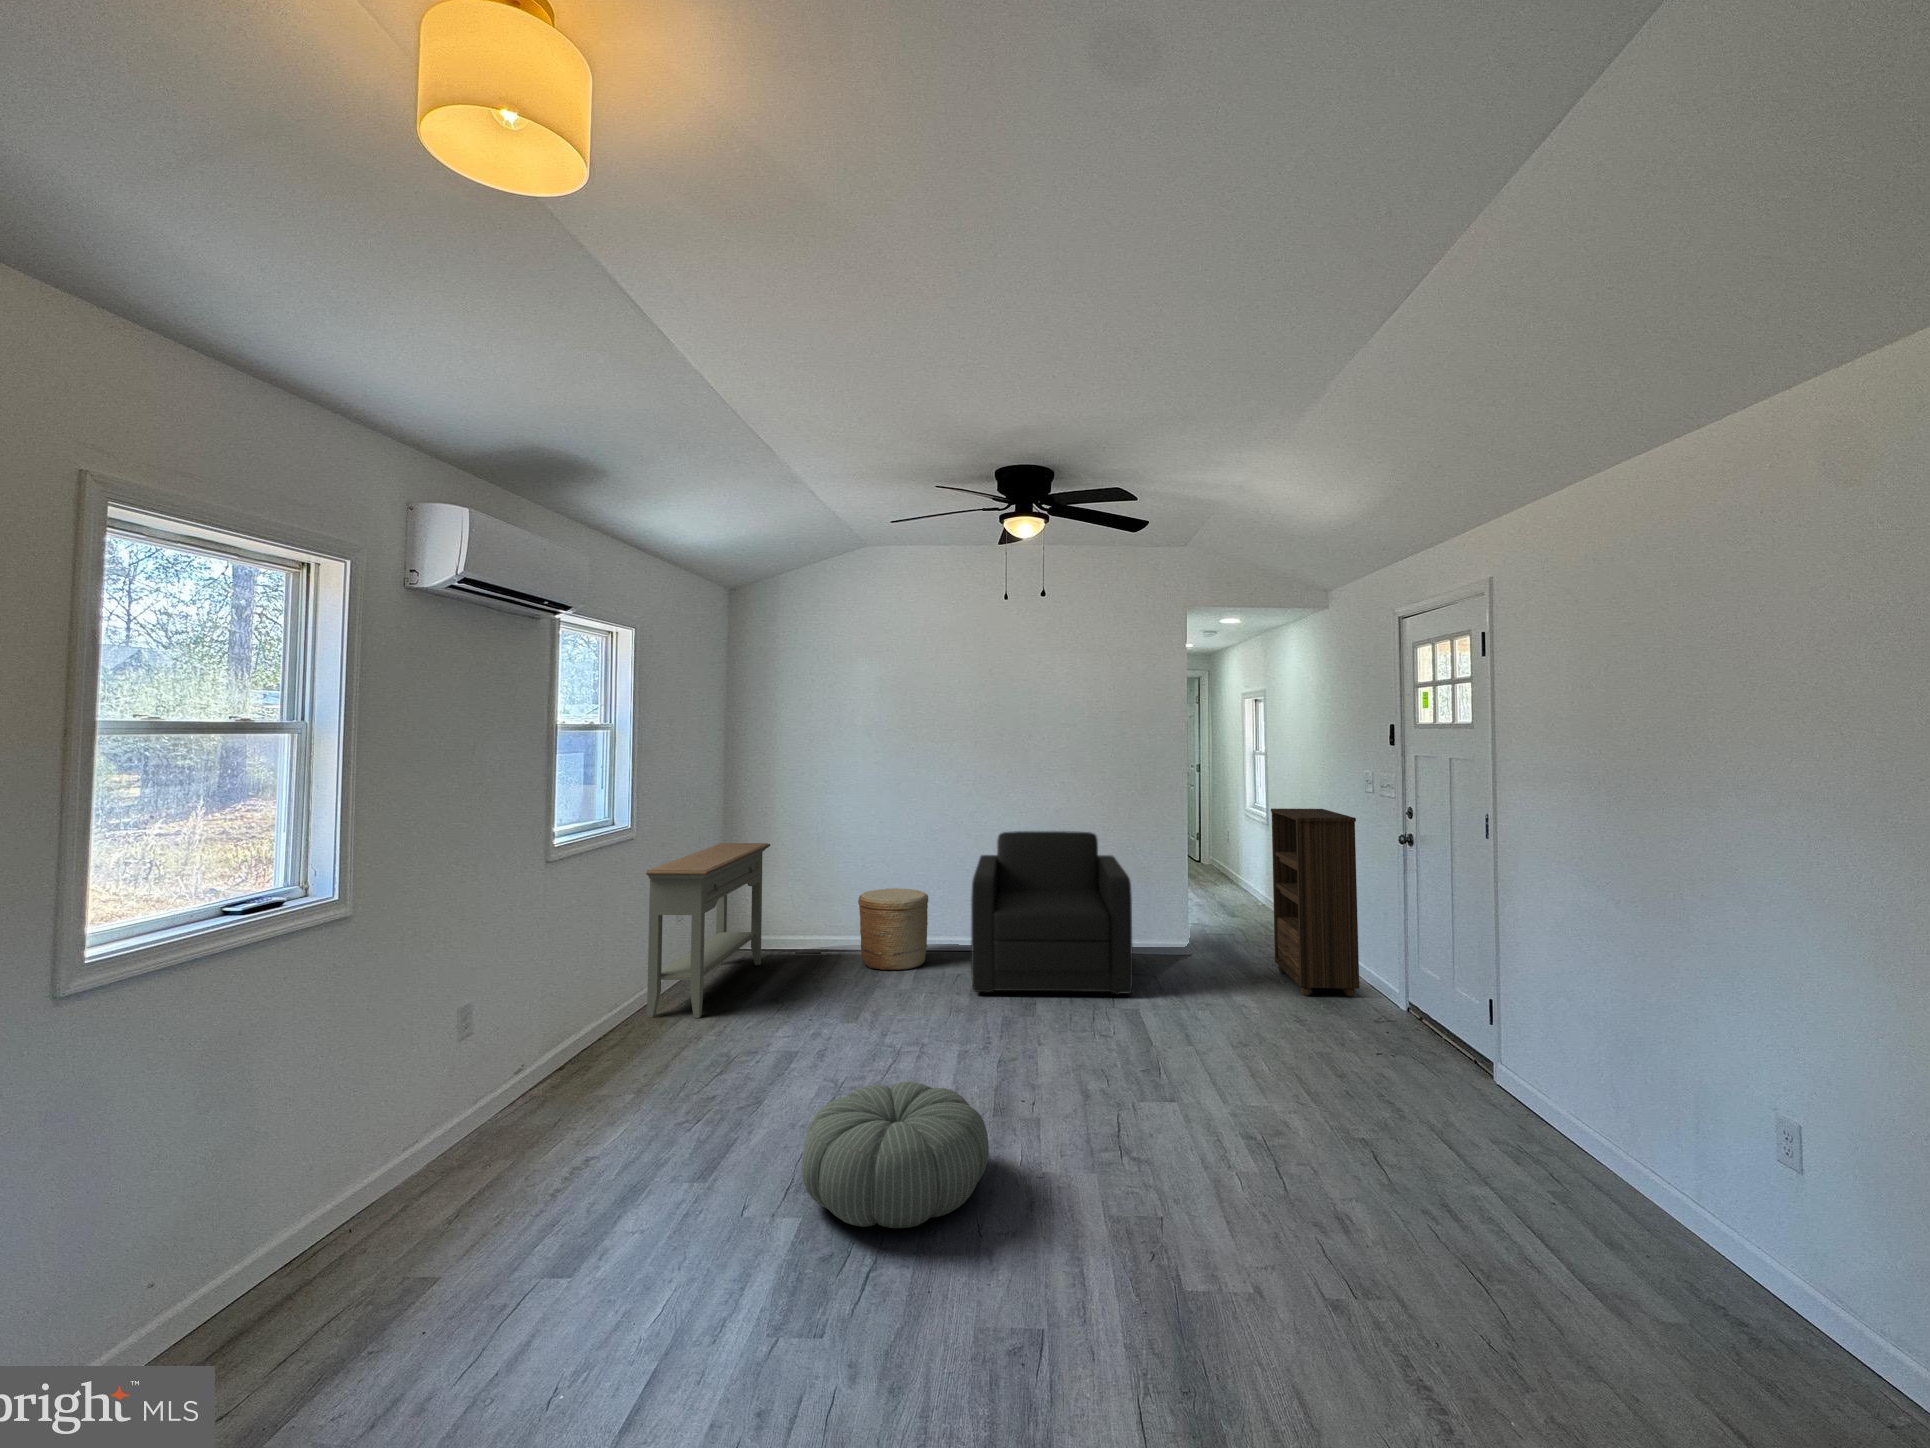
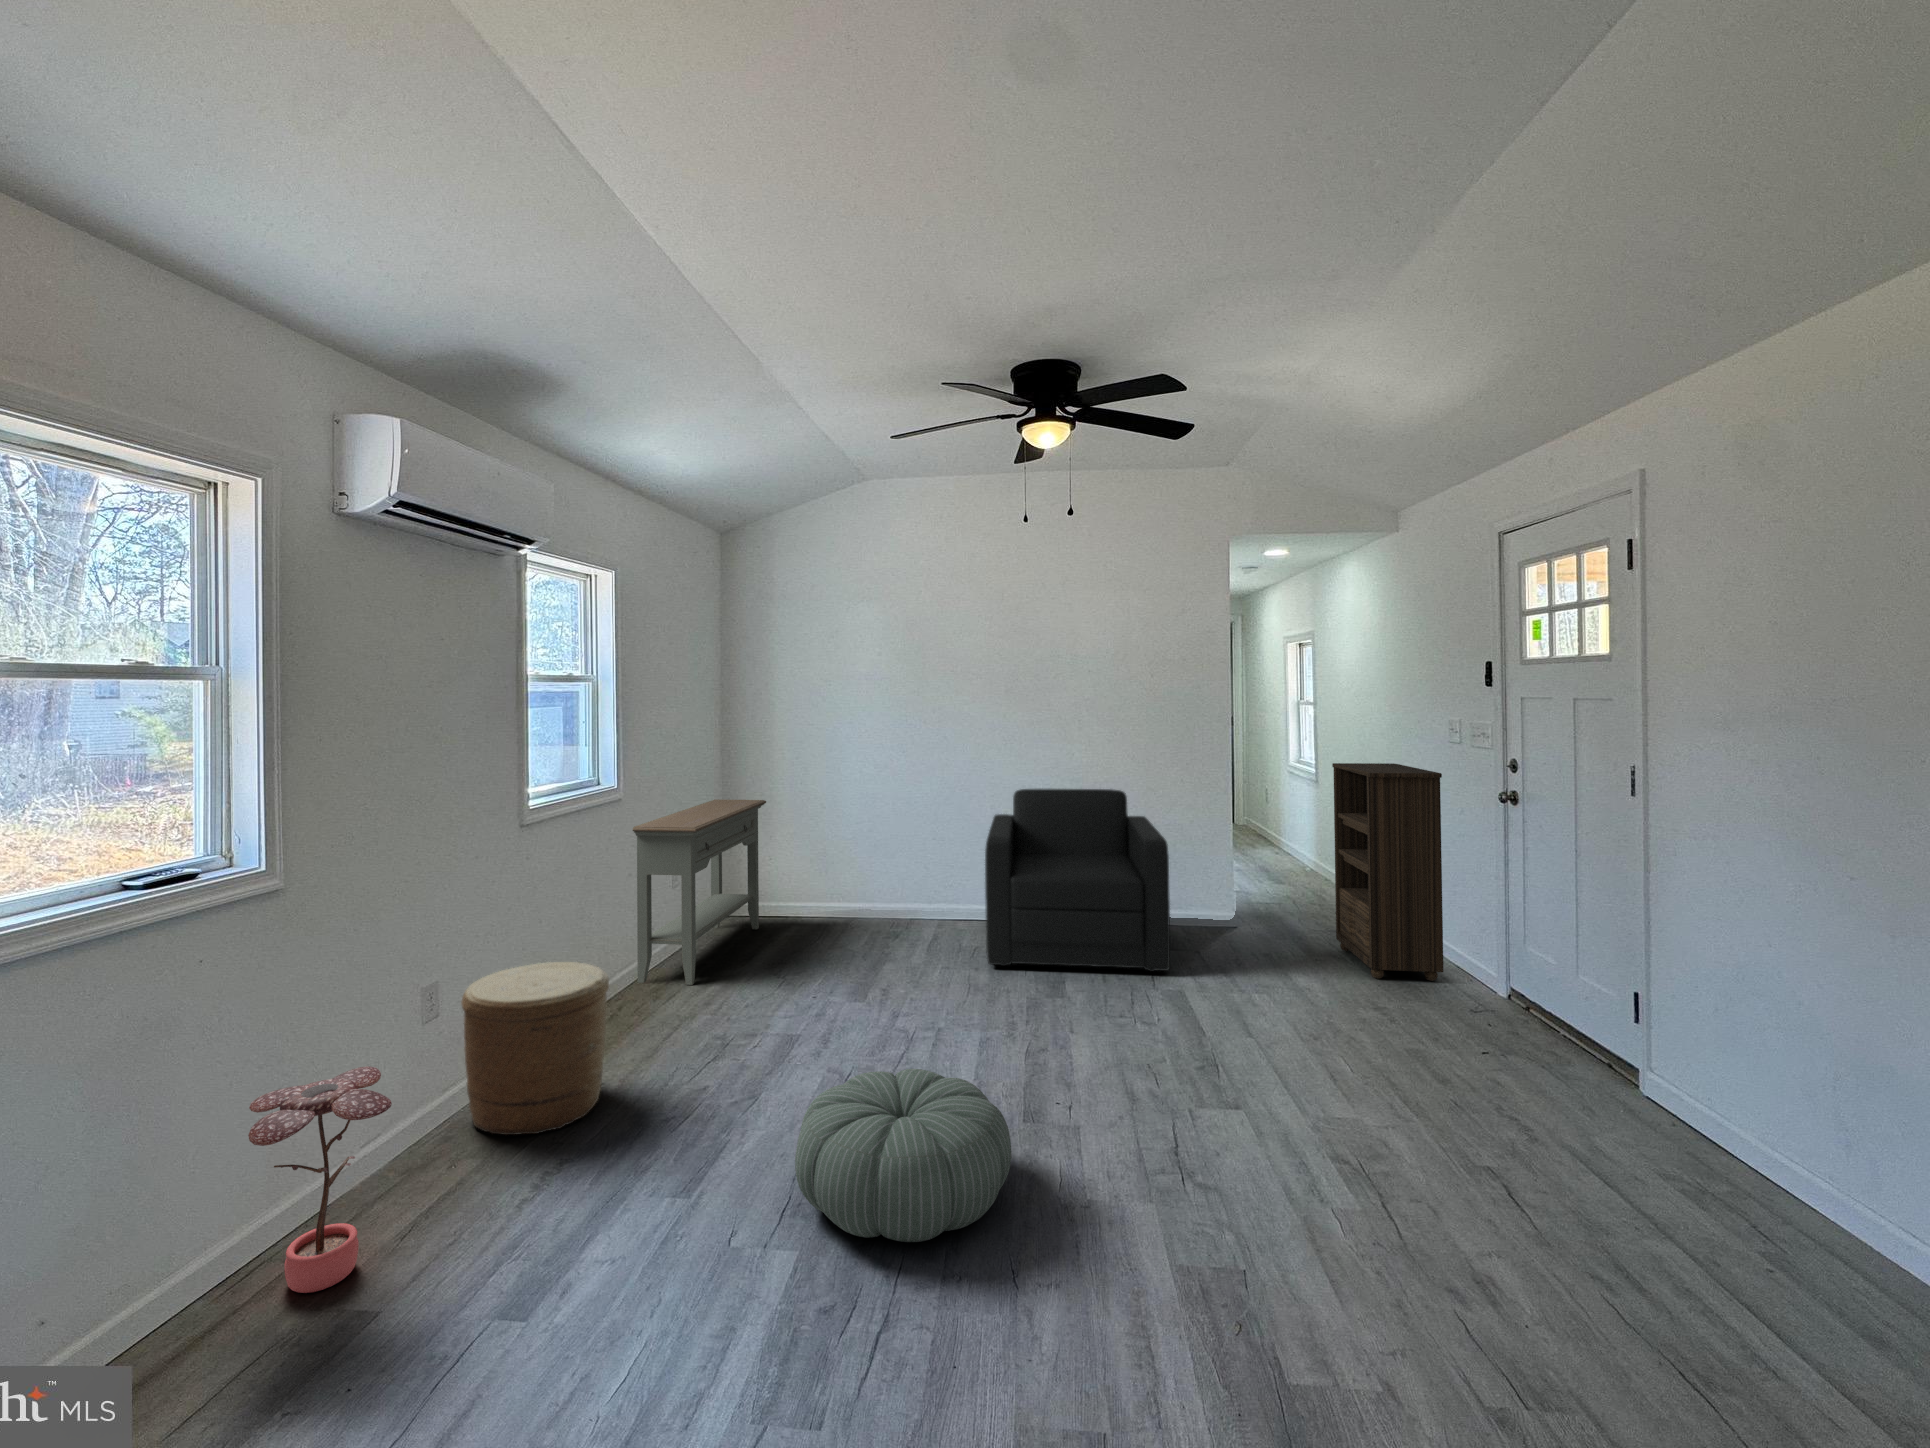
woven basket: present [858,888,928,970] -> present [461,962,609,1135]
potted plant: none [305,1094,441,1301] -> present [248,1066,392,1293]

